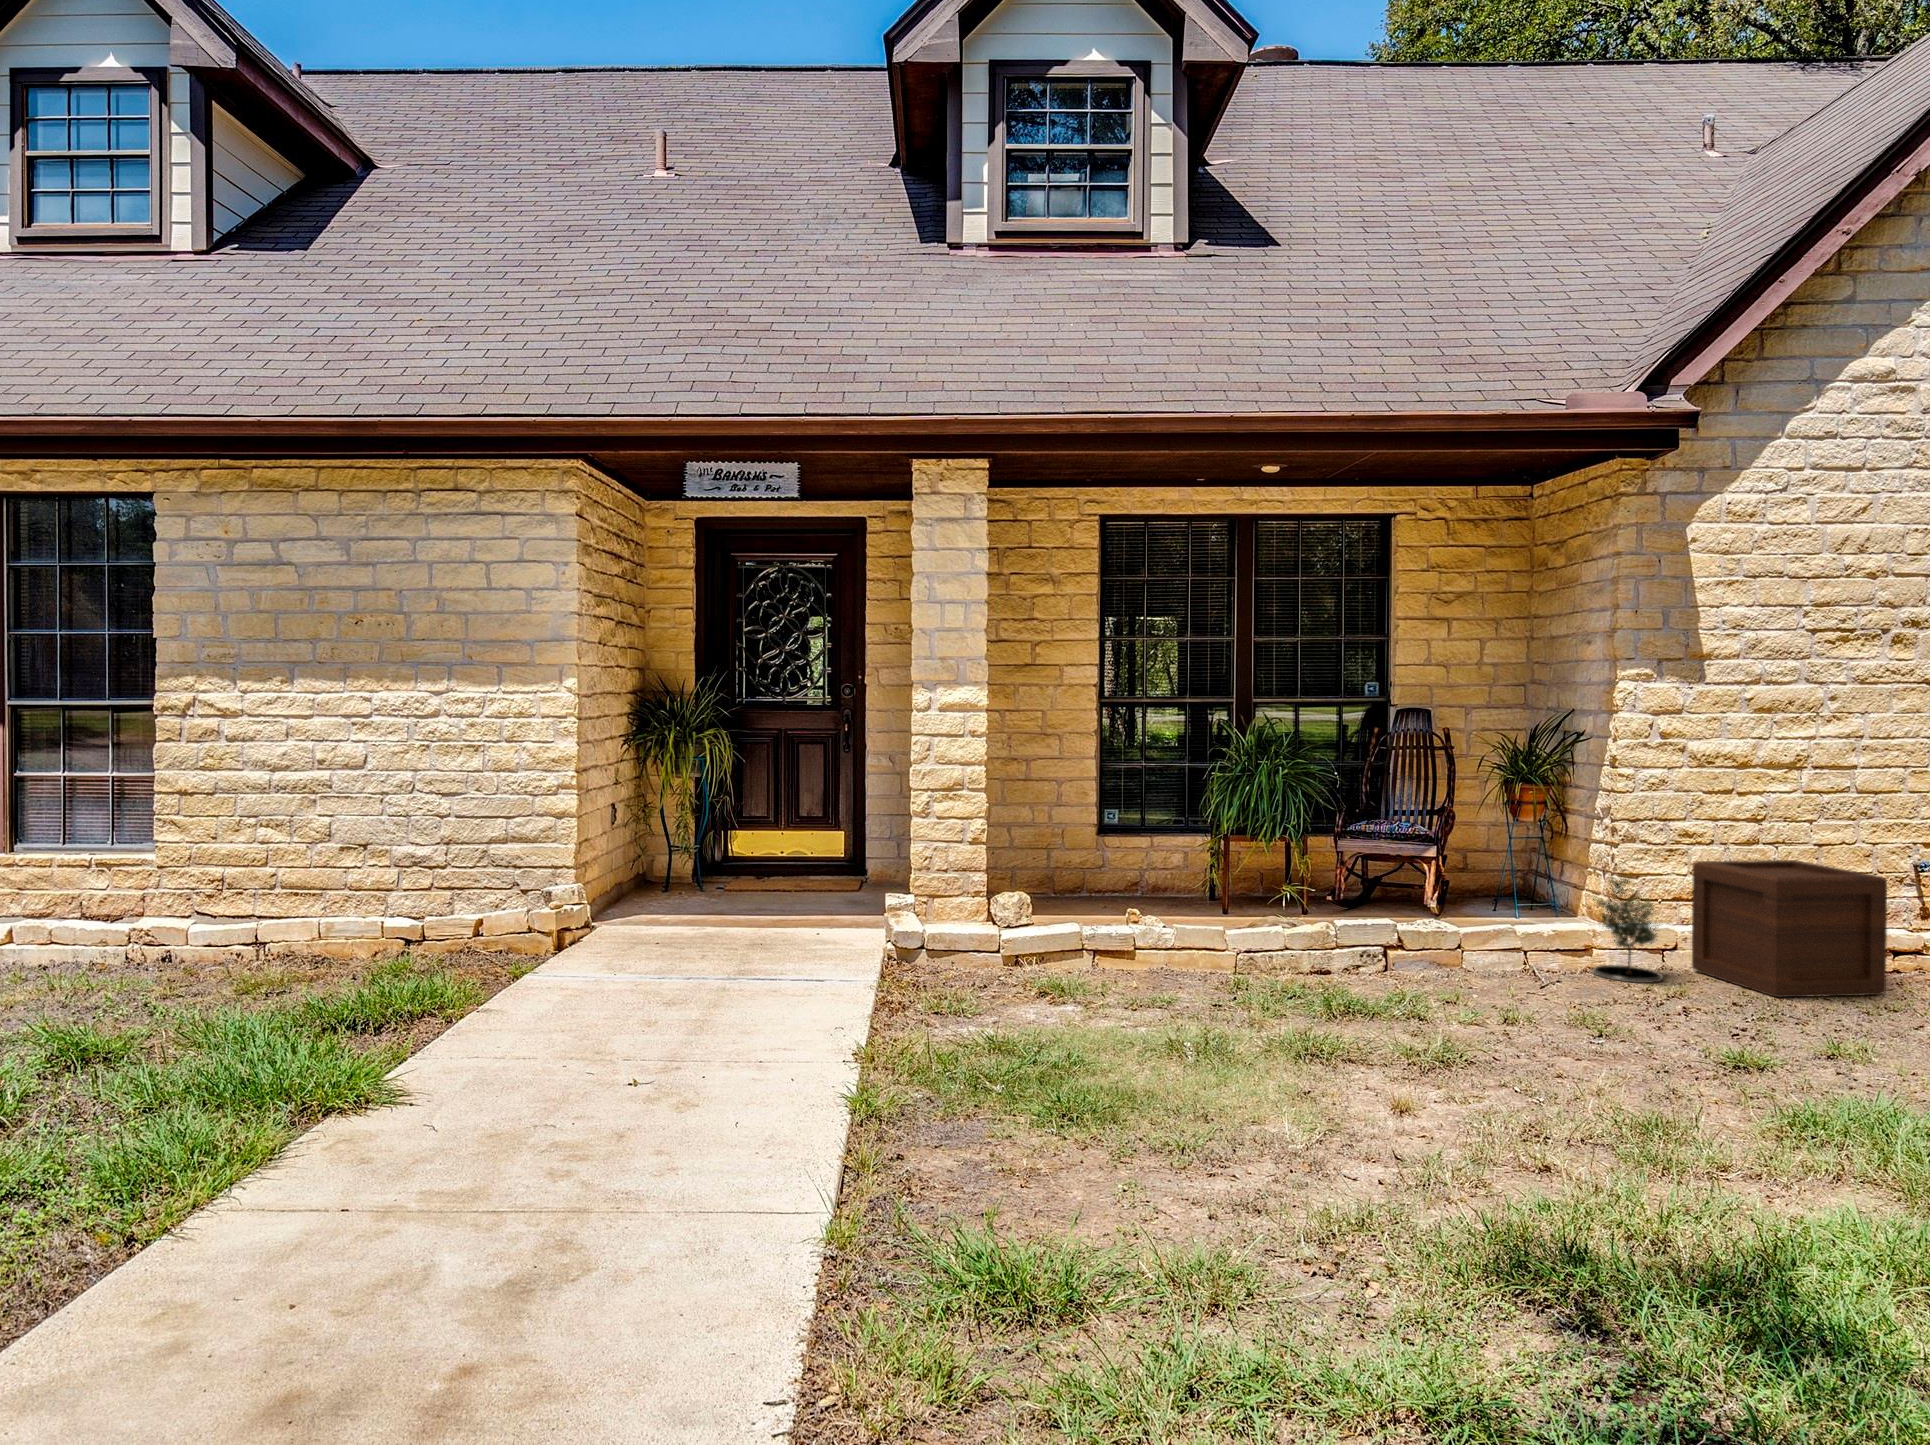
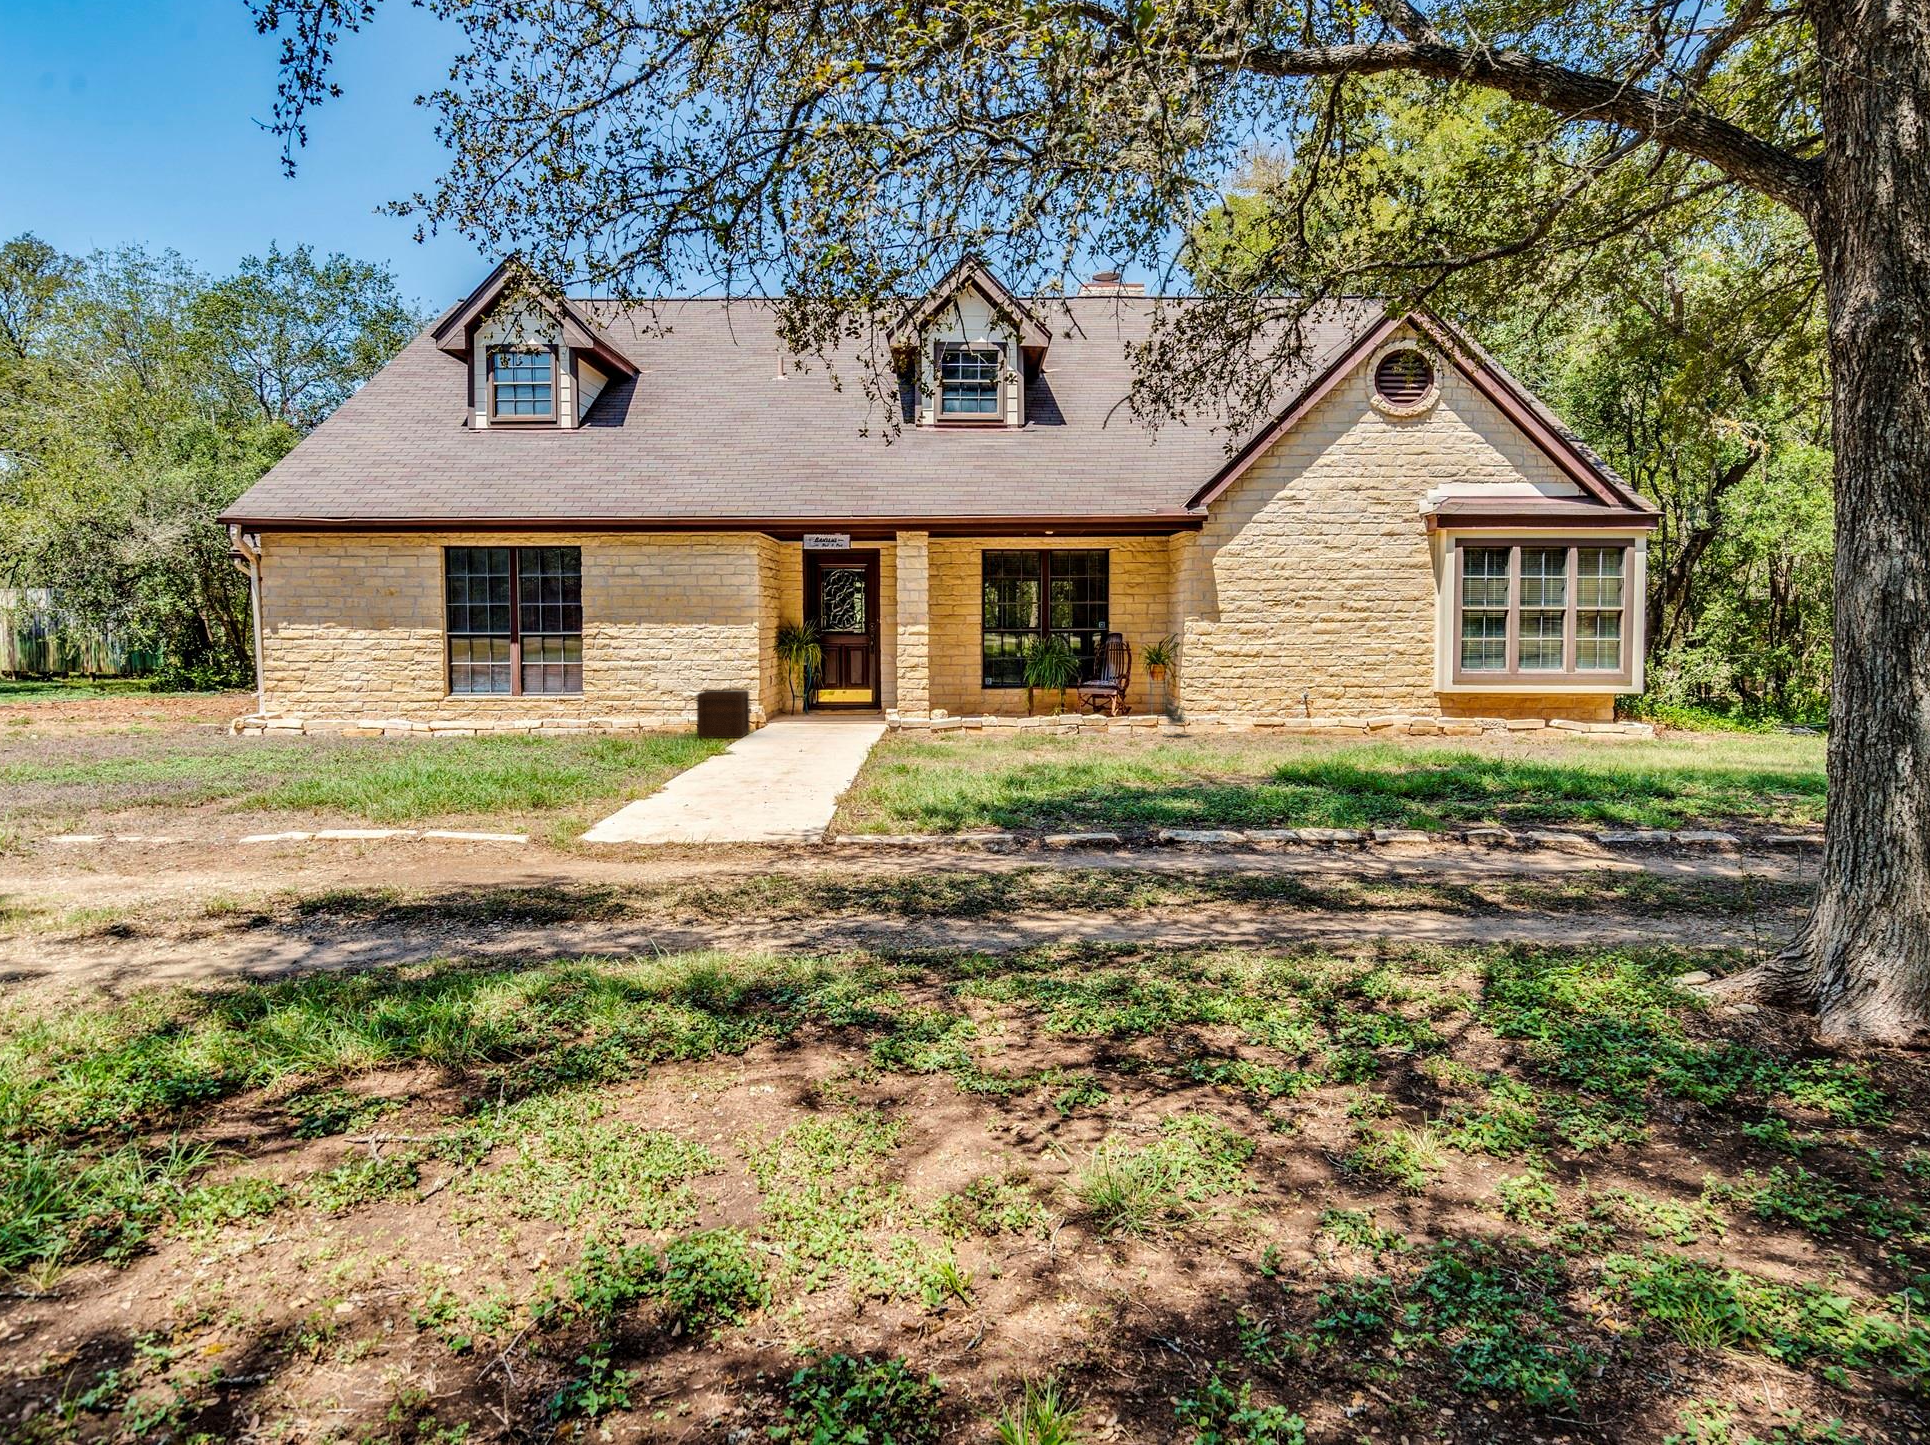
wooden crate: present [1692,860,1887,997] -> present [697,690,750,738]

